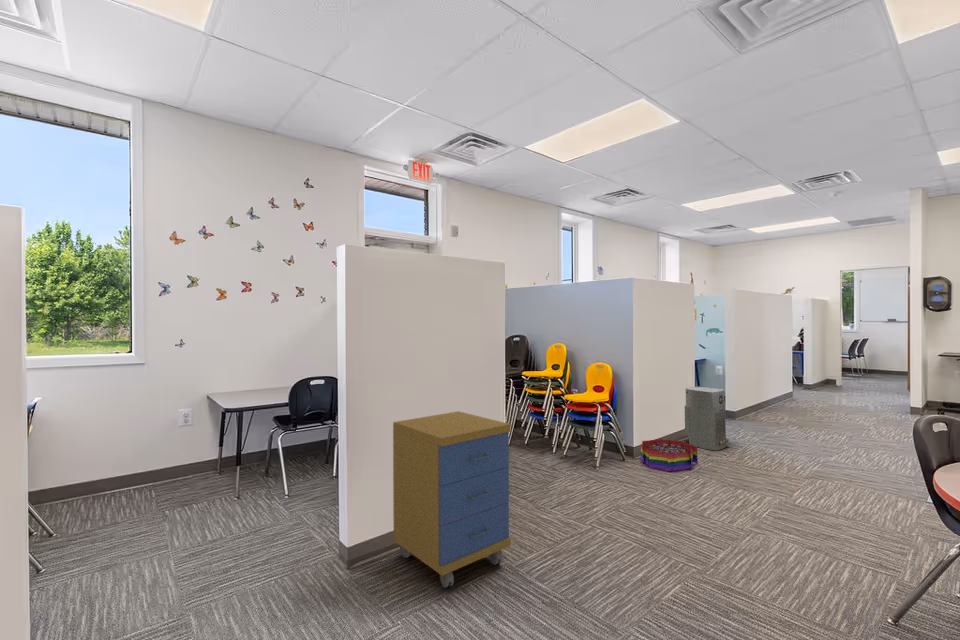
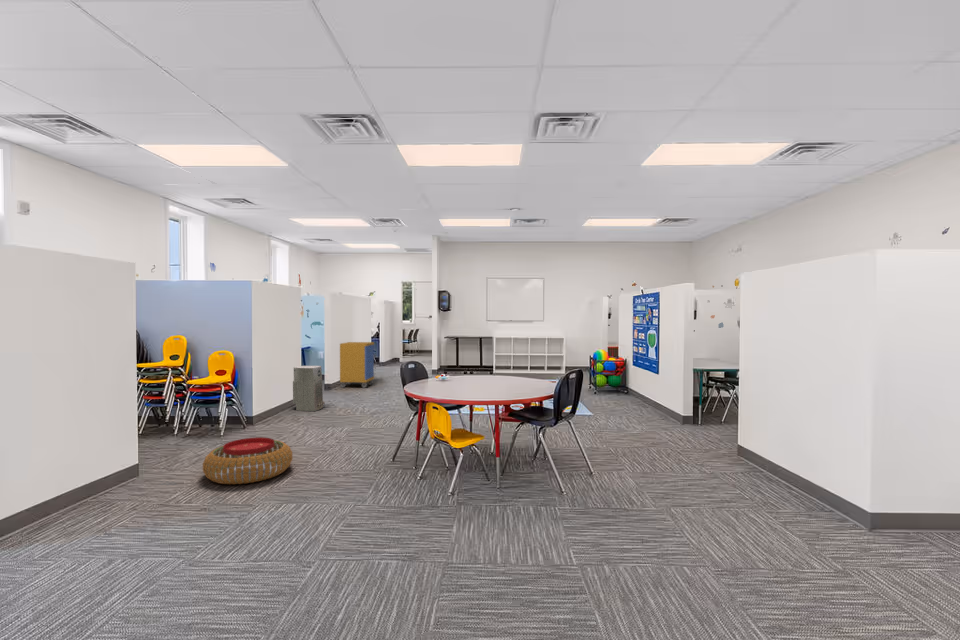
storage cabinet: present [393,411,511,588] -> present [340,342,374,388]
storage bin: present [641,439,698,471] -> none [258,406,302,428]
pouf: none [565,491,684,569] -> present [203,437,292,484]

